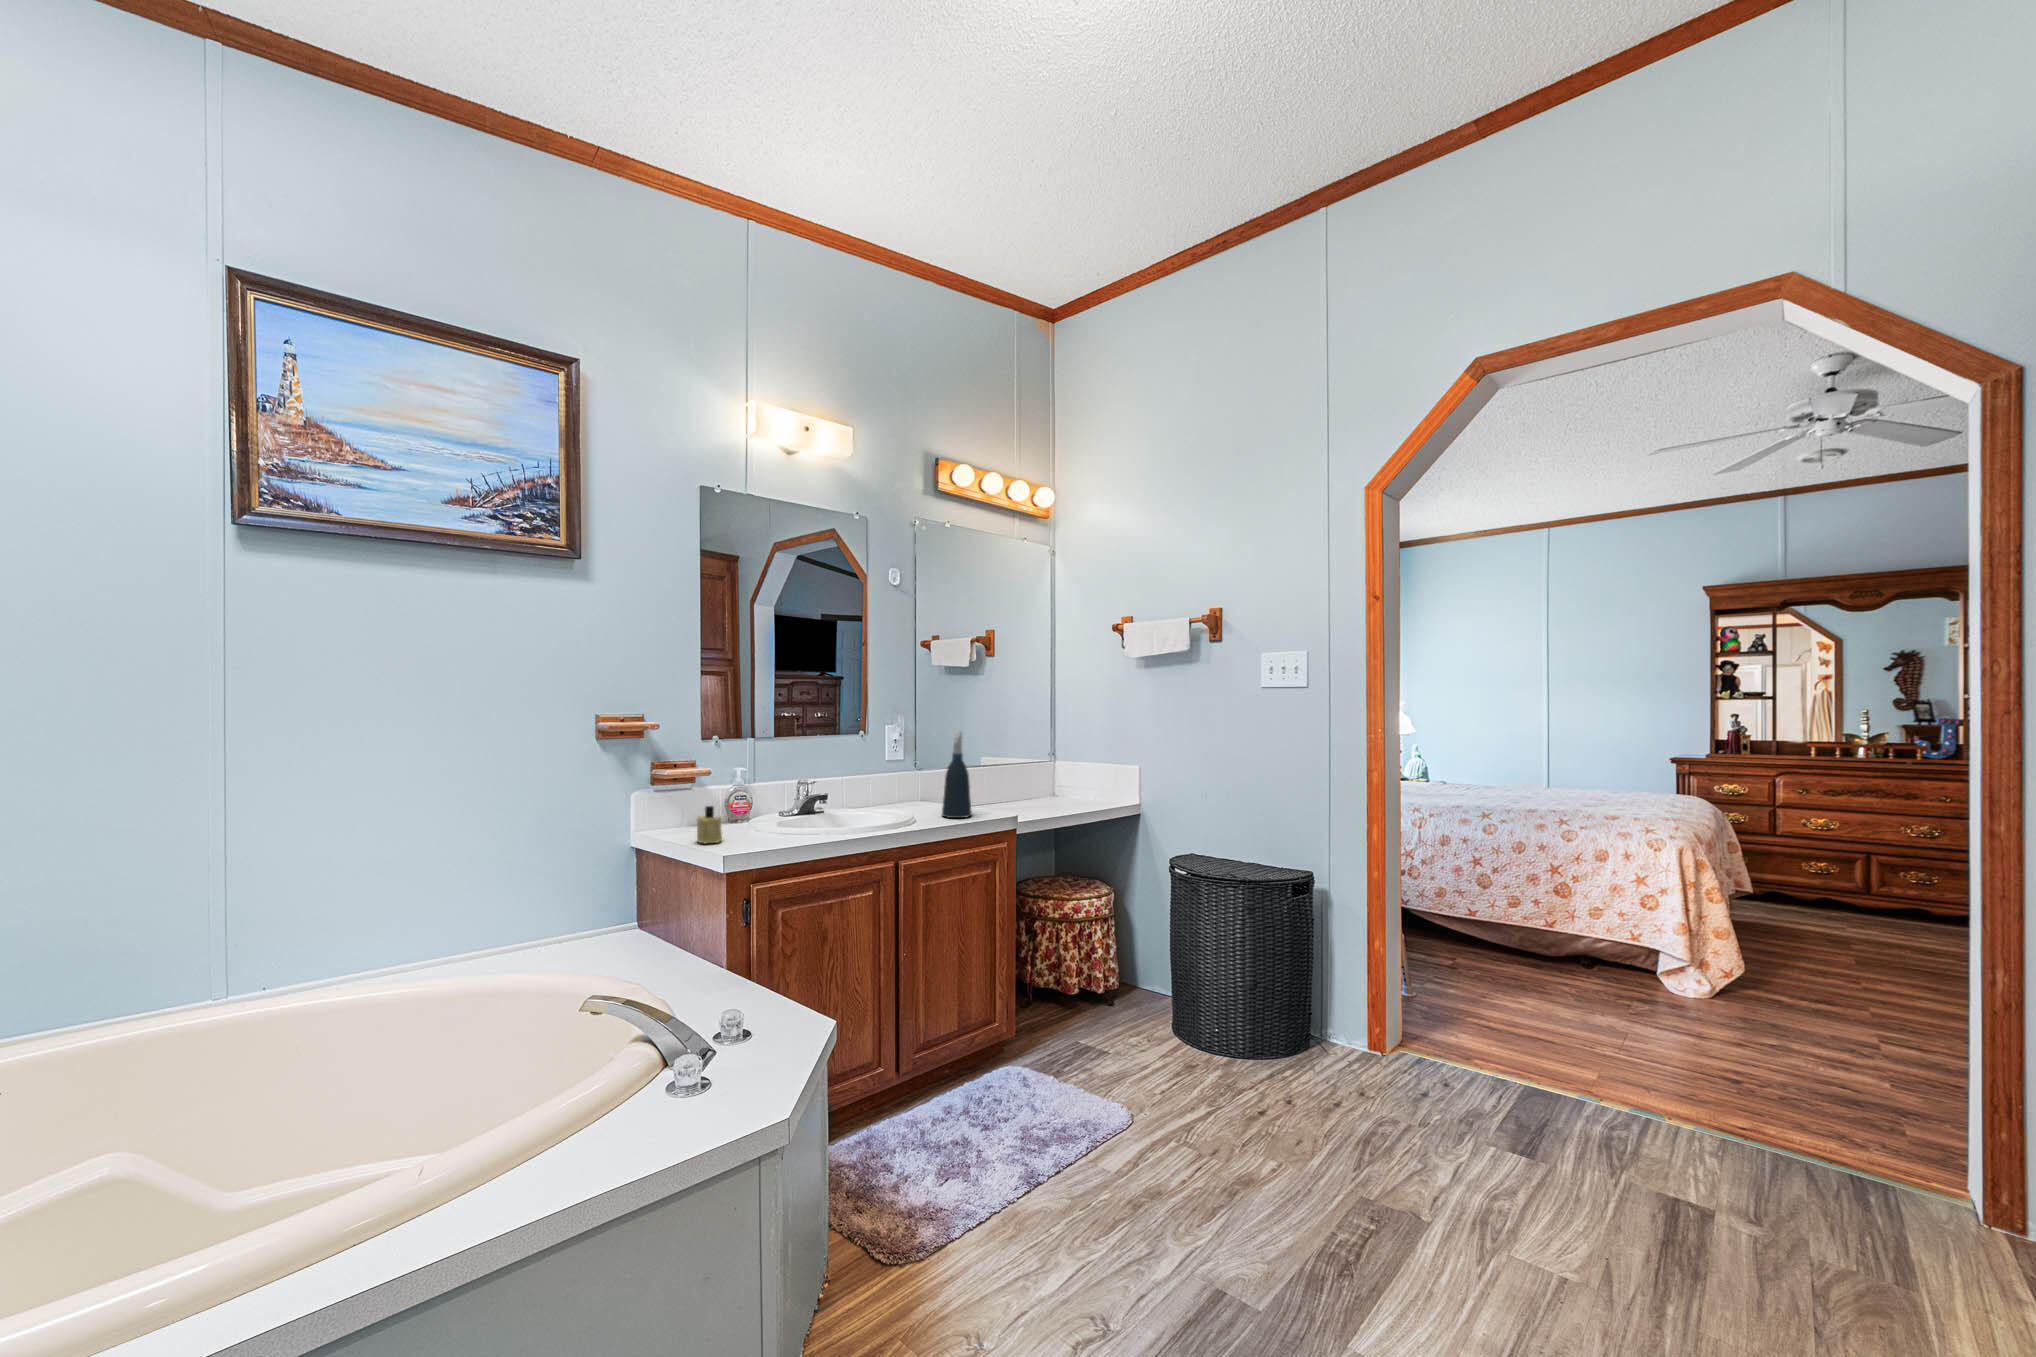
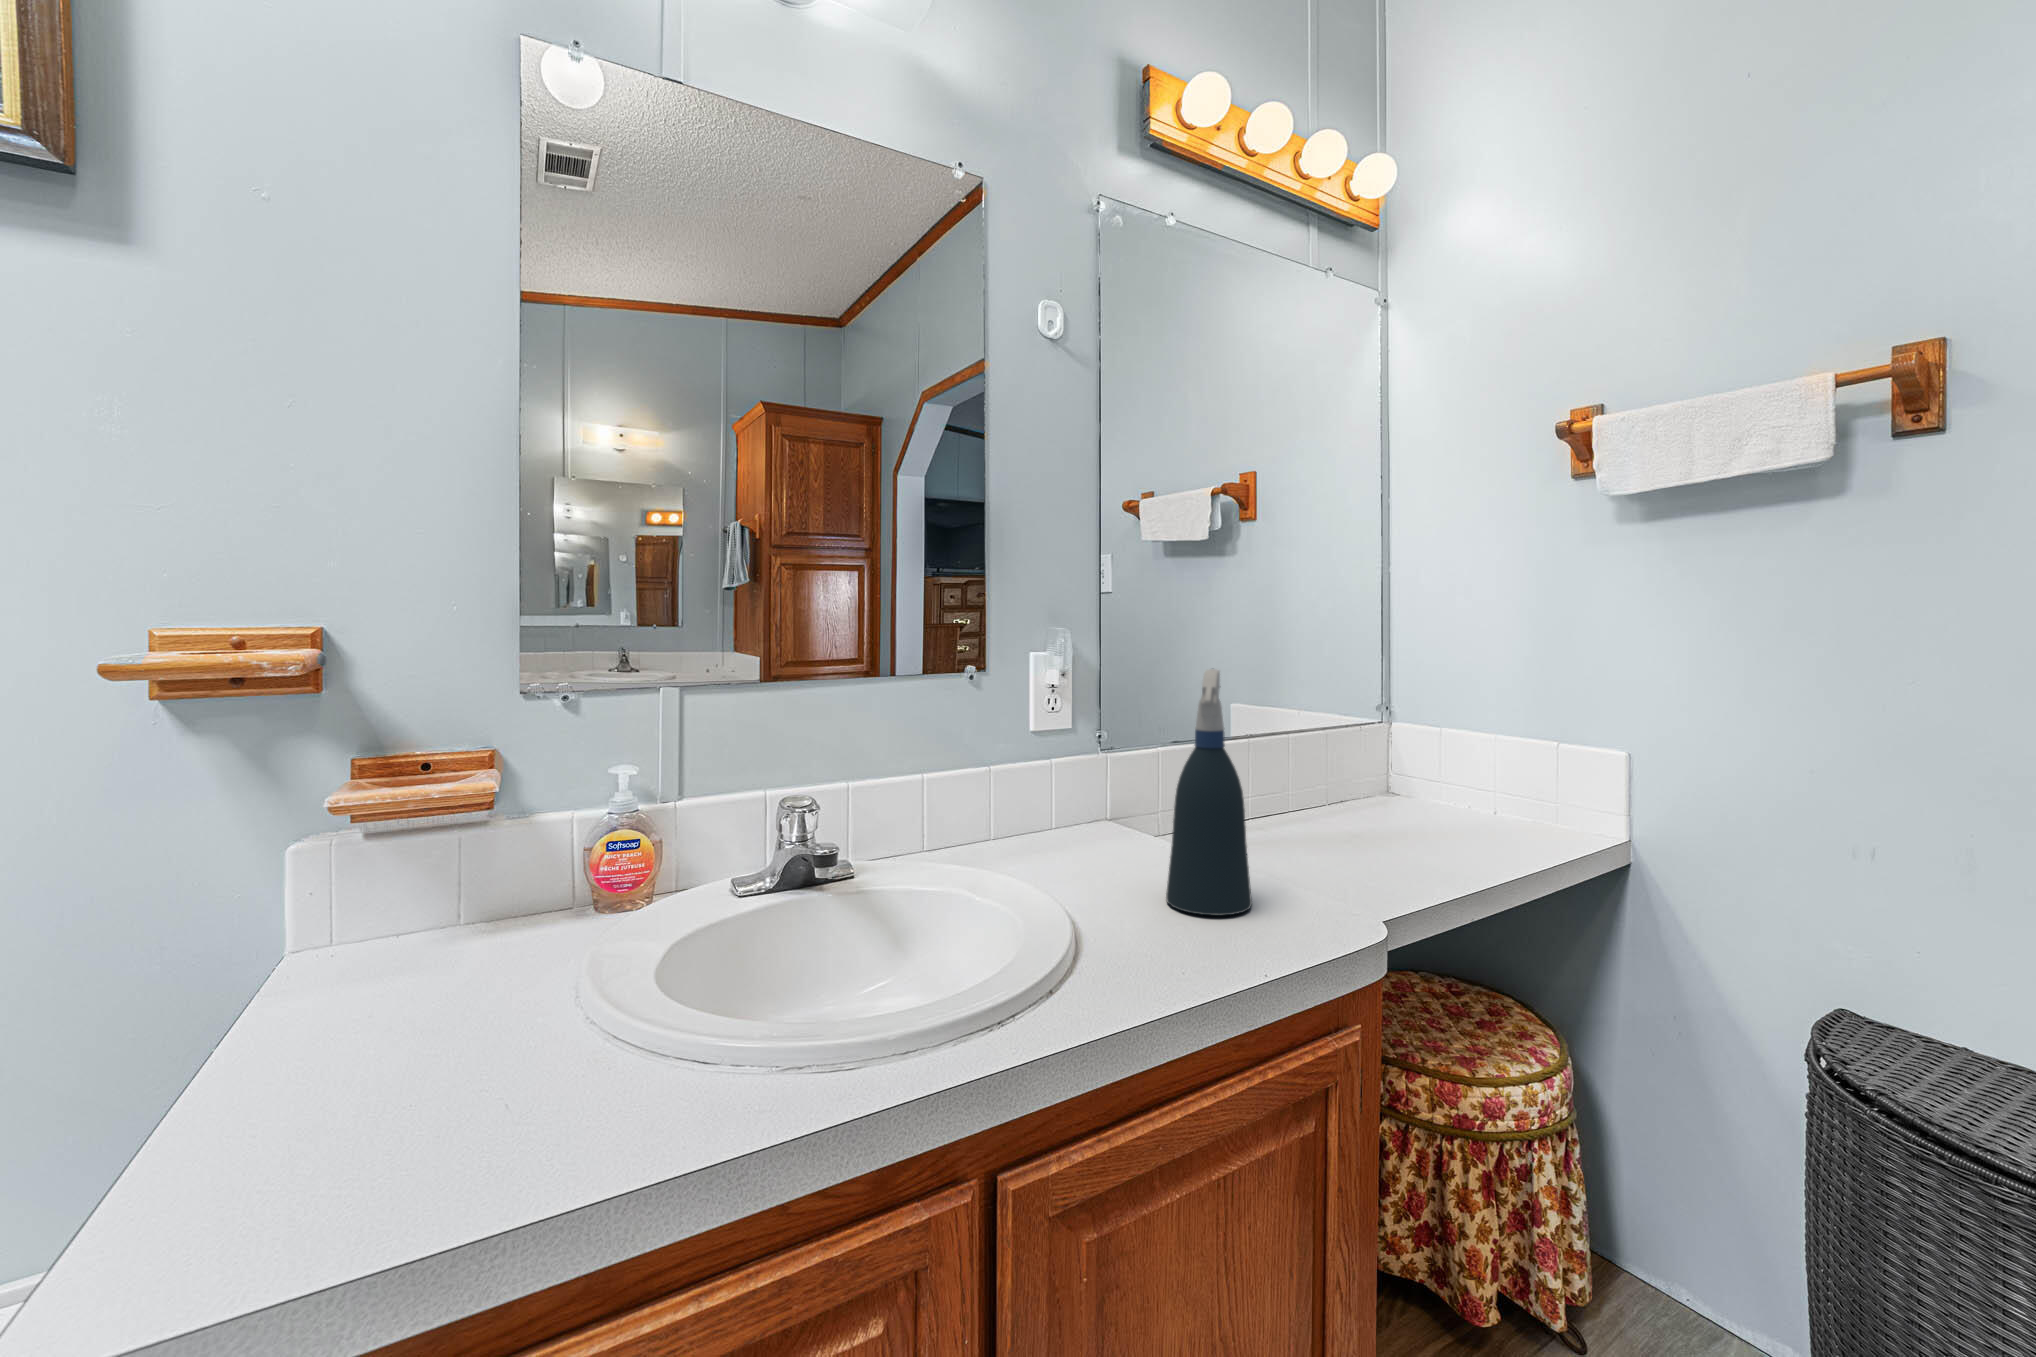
candle: present [697,806,722,843] -> none [366,897,477,1032]

